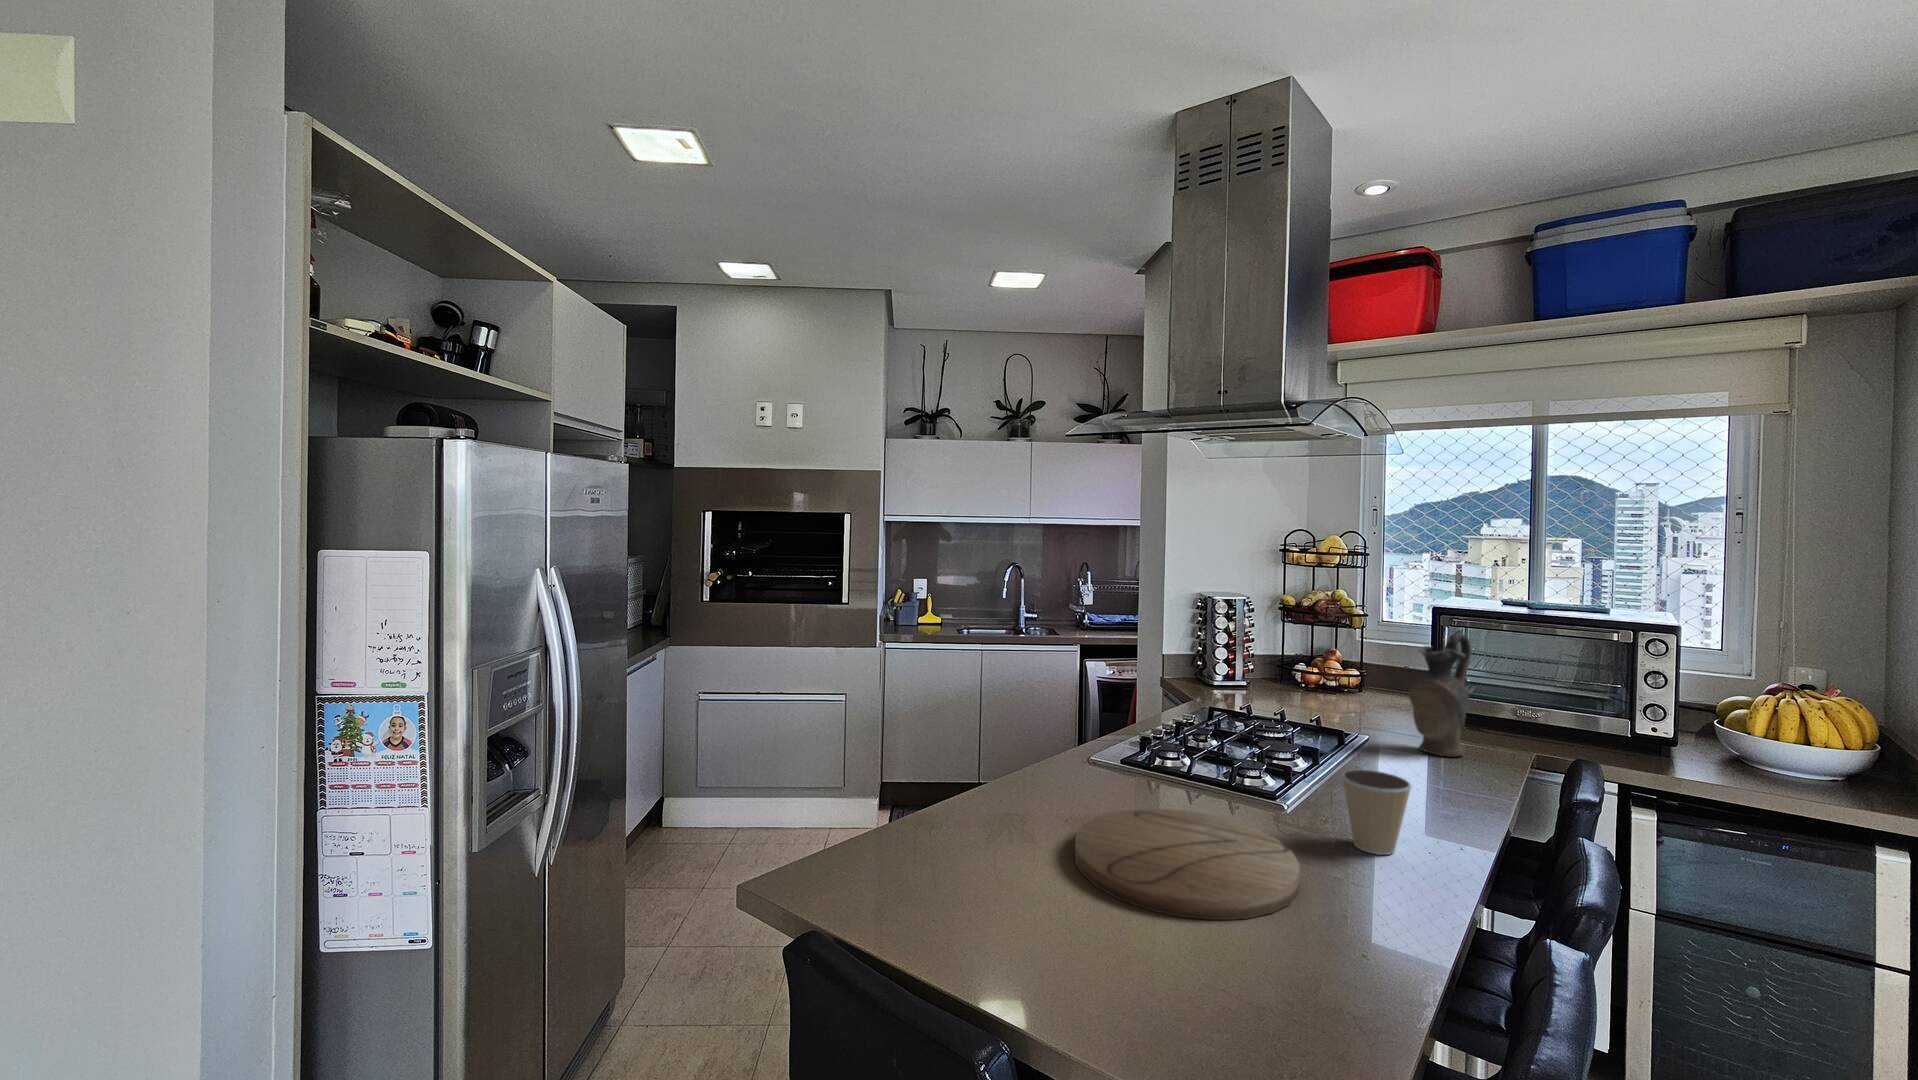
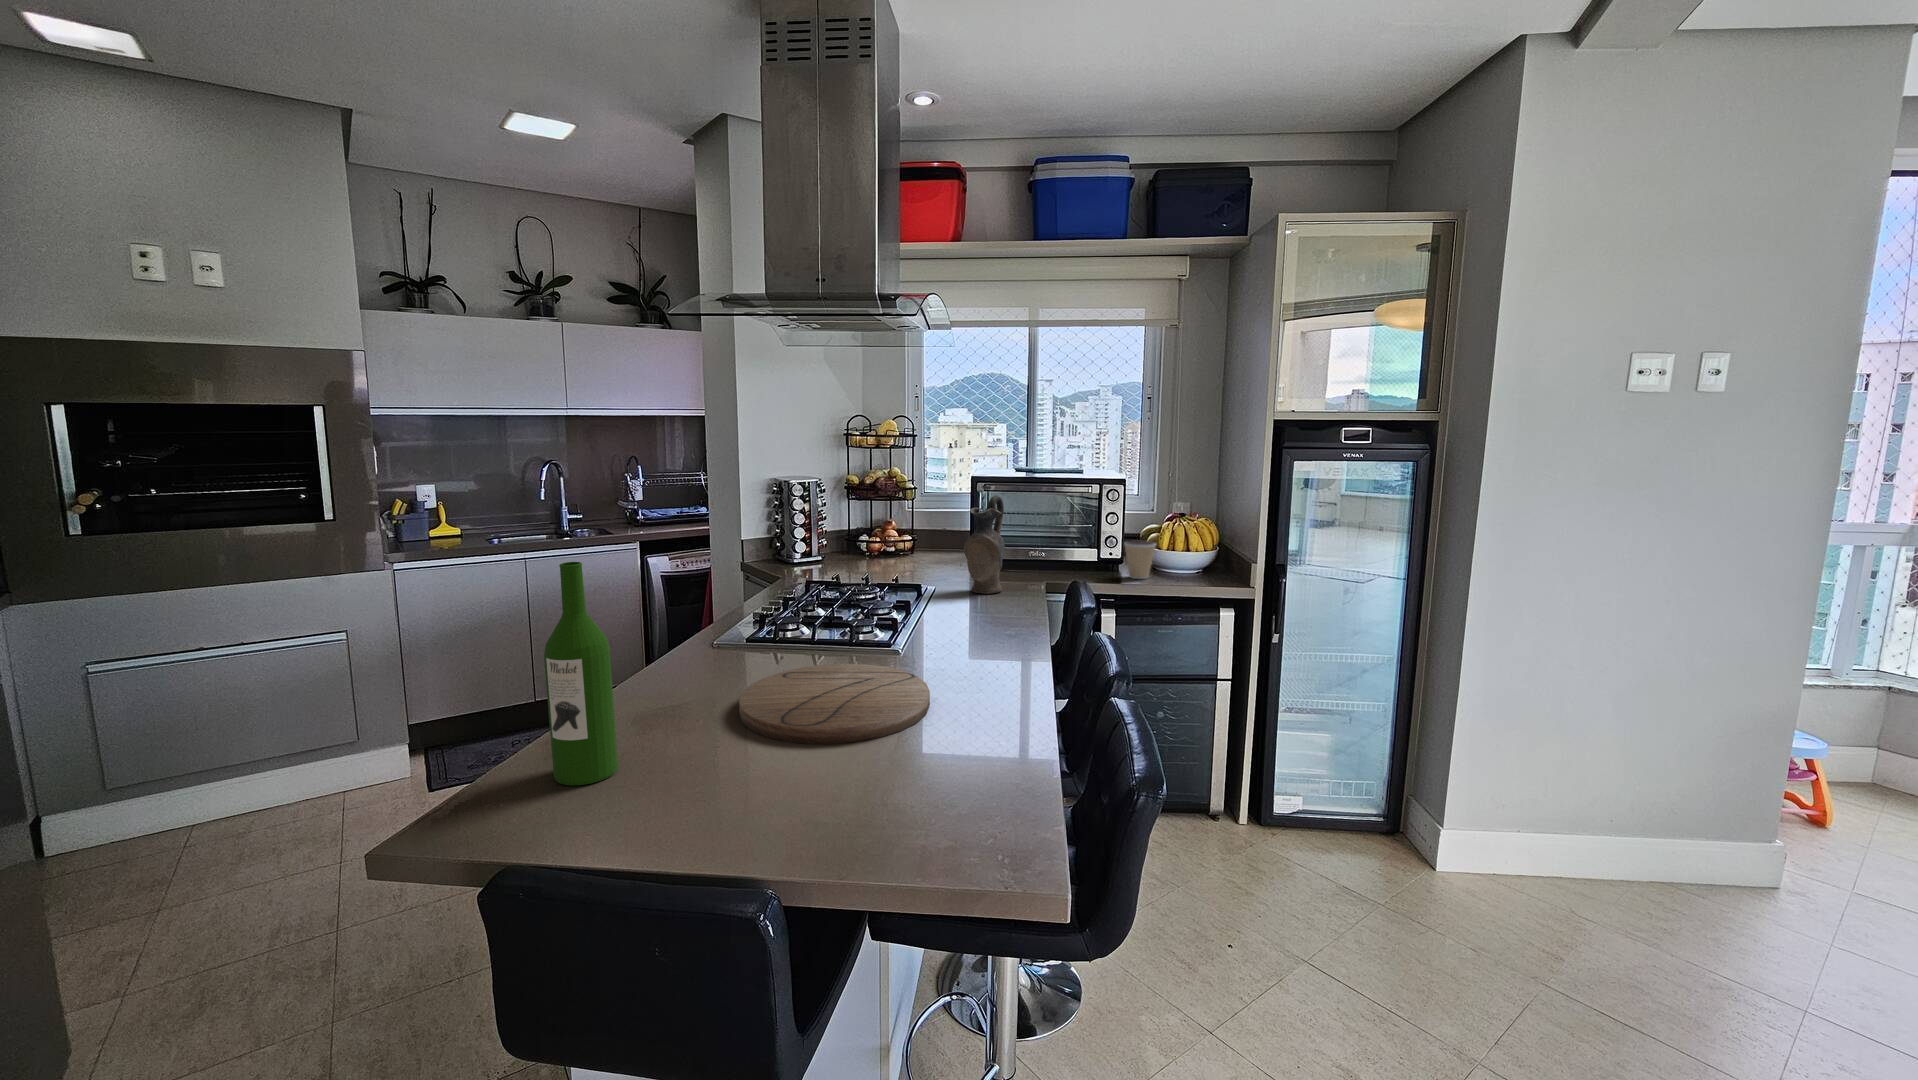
wine bottle: none [881,666,939,888] -> present [544,562,618,786]
coffee cup: present [1342,770,1412,855] -> present [1124,541,1156,579]

